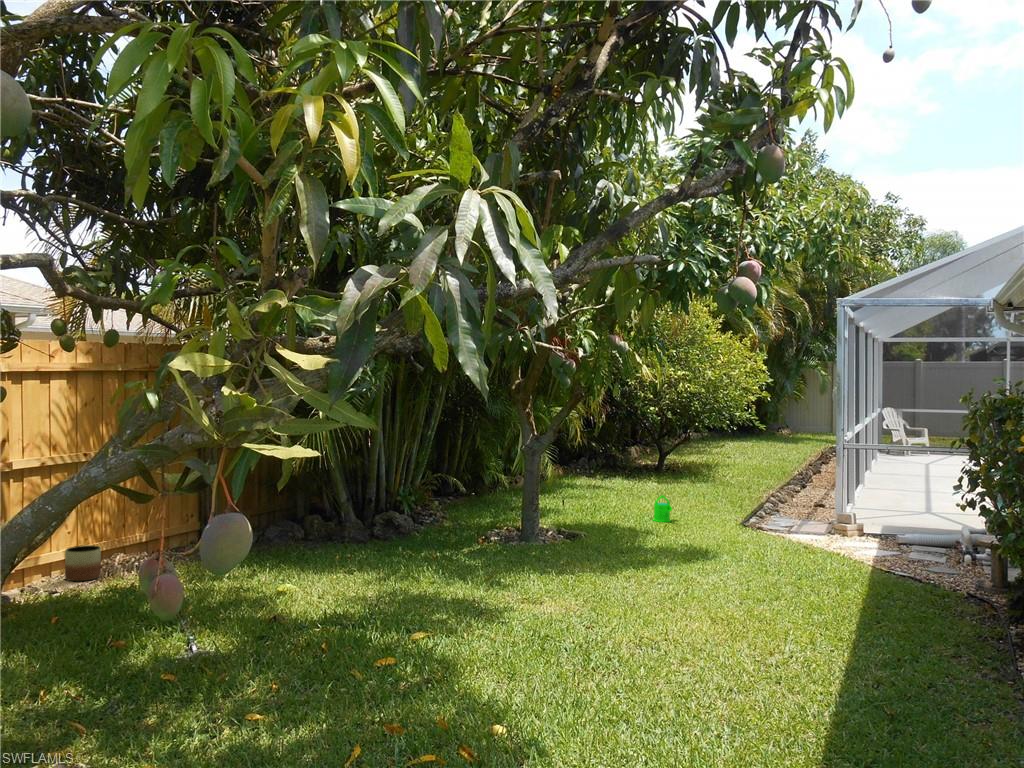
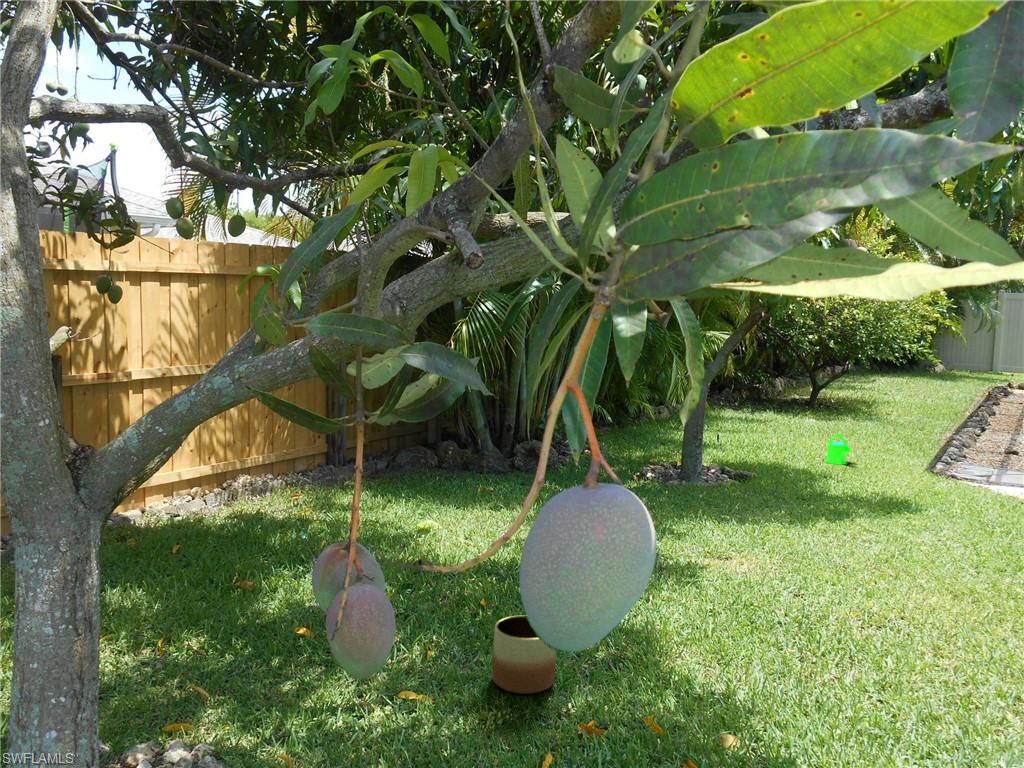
planter: present [65,545,101,581] -> present [492,616,556,694]

